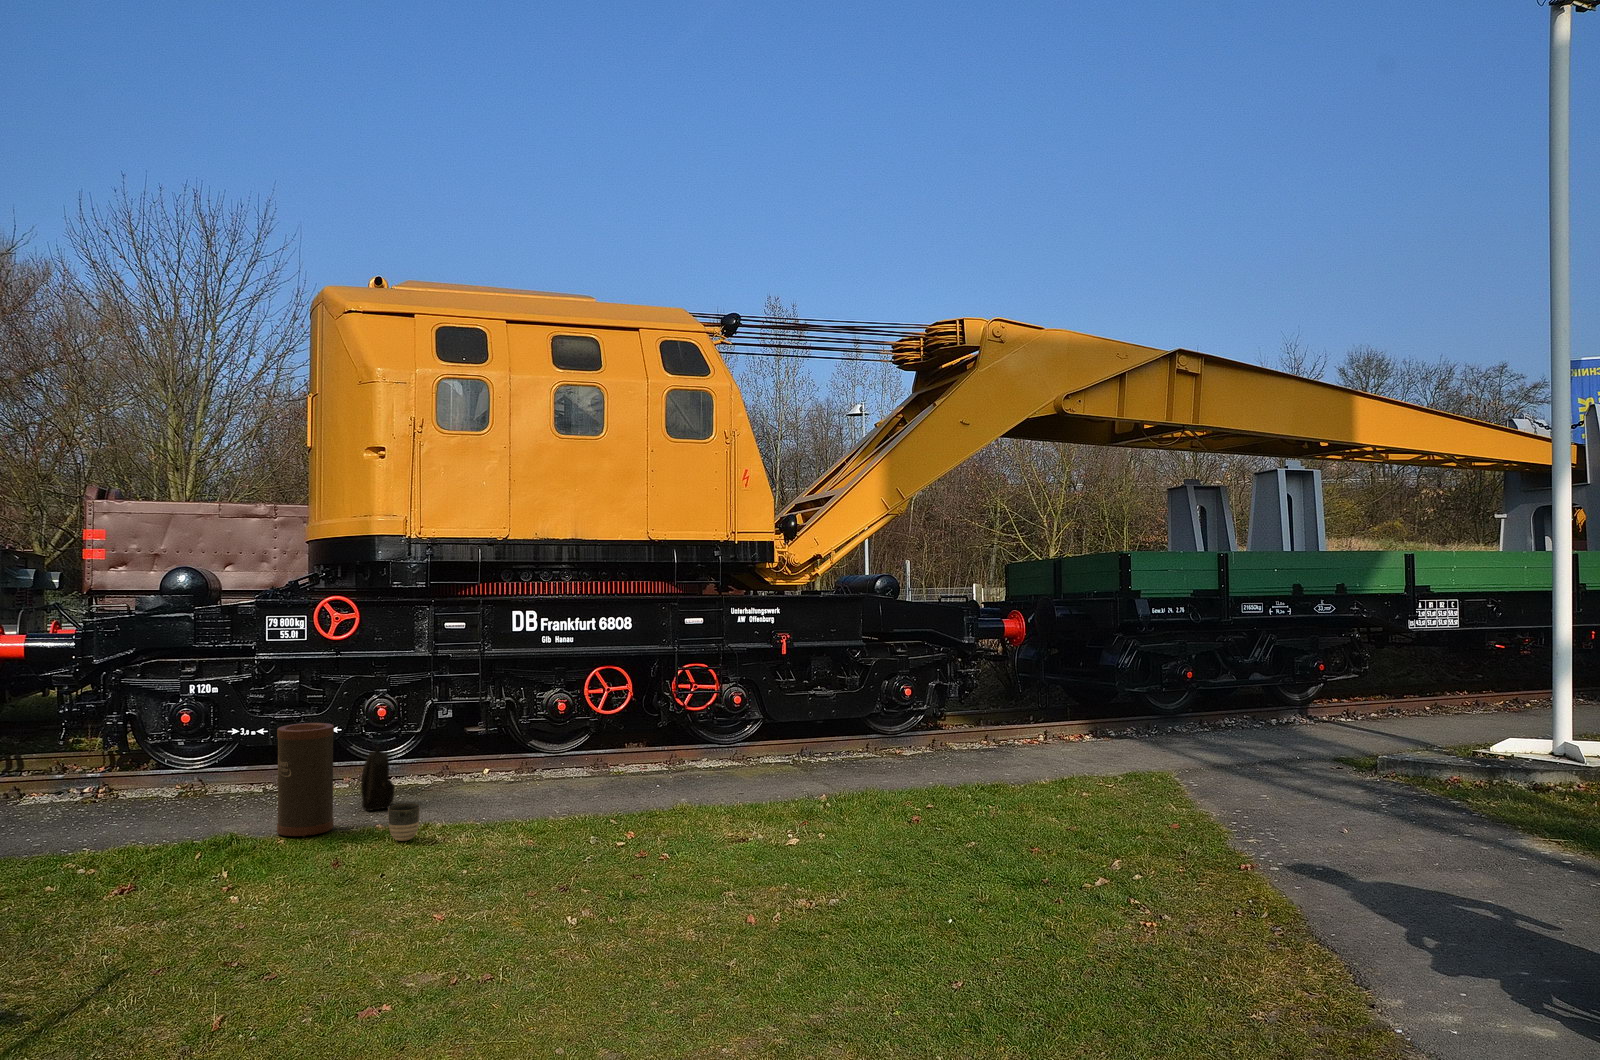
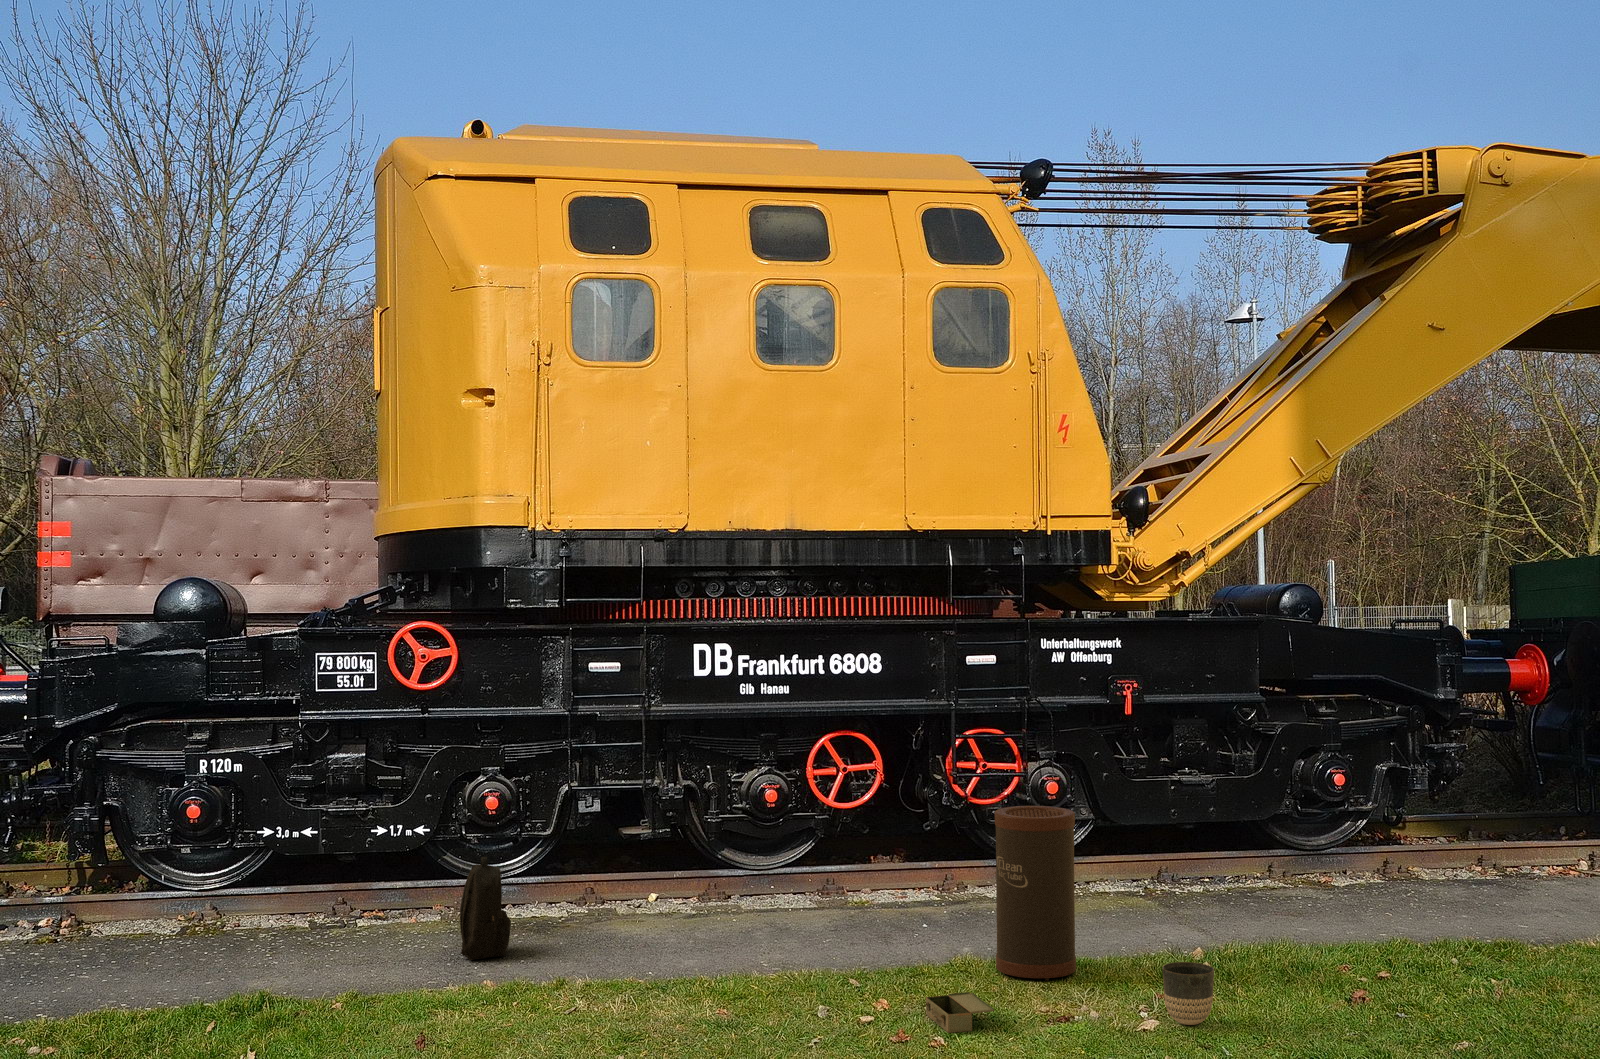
trash can: present [277,723,334,838] -> present [995,806,1076,981]
planter: present [388,804,420,841] -> present [1163,962,1214,1025]
toolbox: none [656,817,696,841] -> present [926,992,994,1033]

